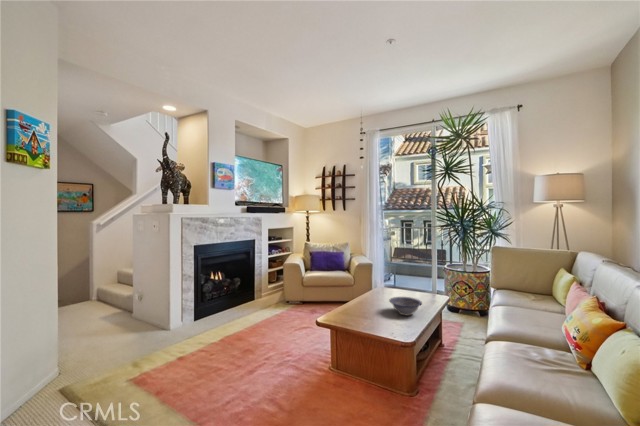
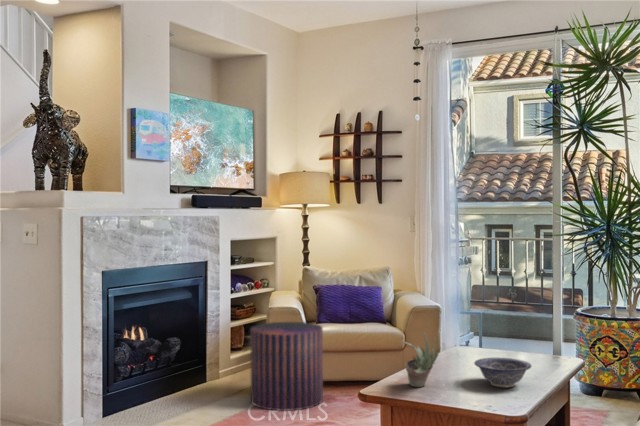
pouf: none [273,271,311,319] -> present [250,322,323,411]
succulent plant: none [349,284,370,315] -> present [404,333,440,387]

